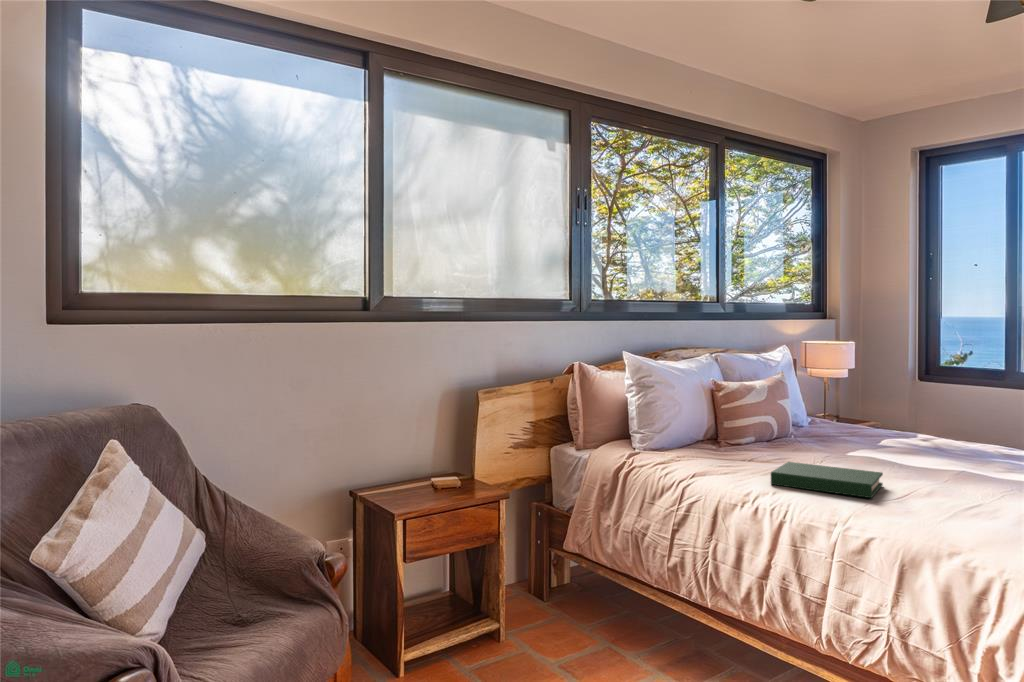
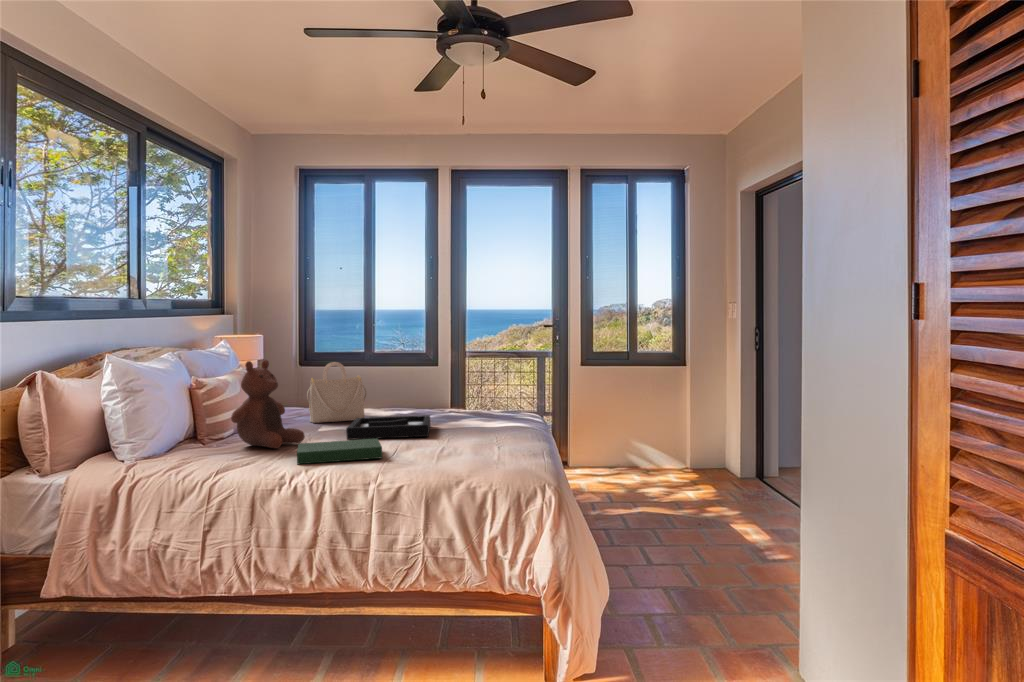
stuffed bear: none [732,369,809,462] -> present [231,360,305,448]
handbag: none [846,375,921,444] -> present [307,362,366,423]
decorative tray: none [863,442,997,481] -> present [346,415,430,440]

